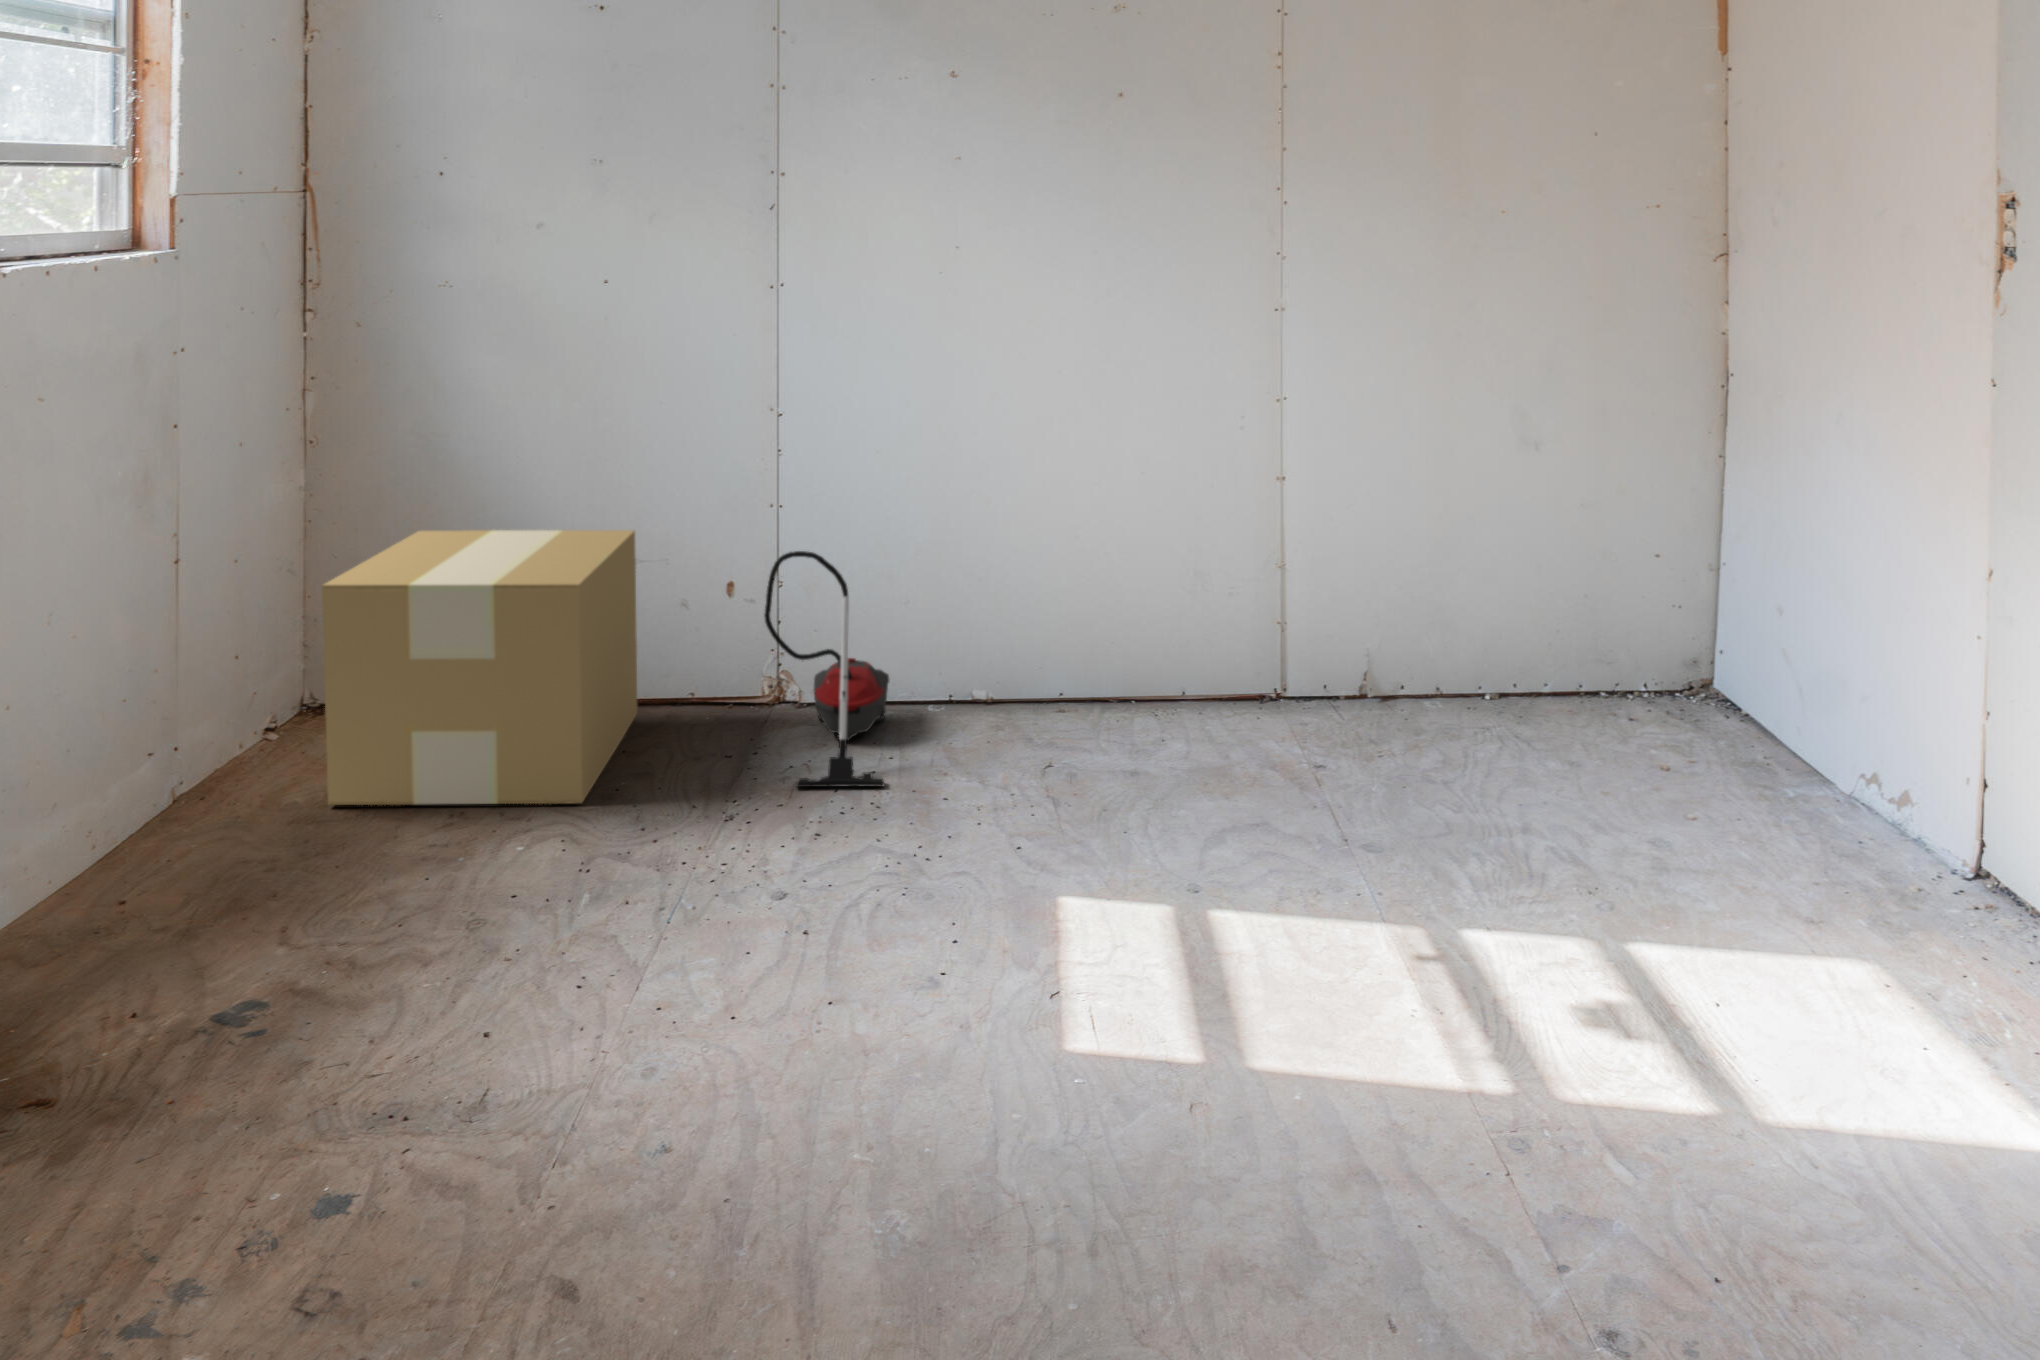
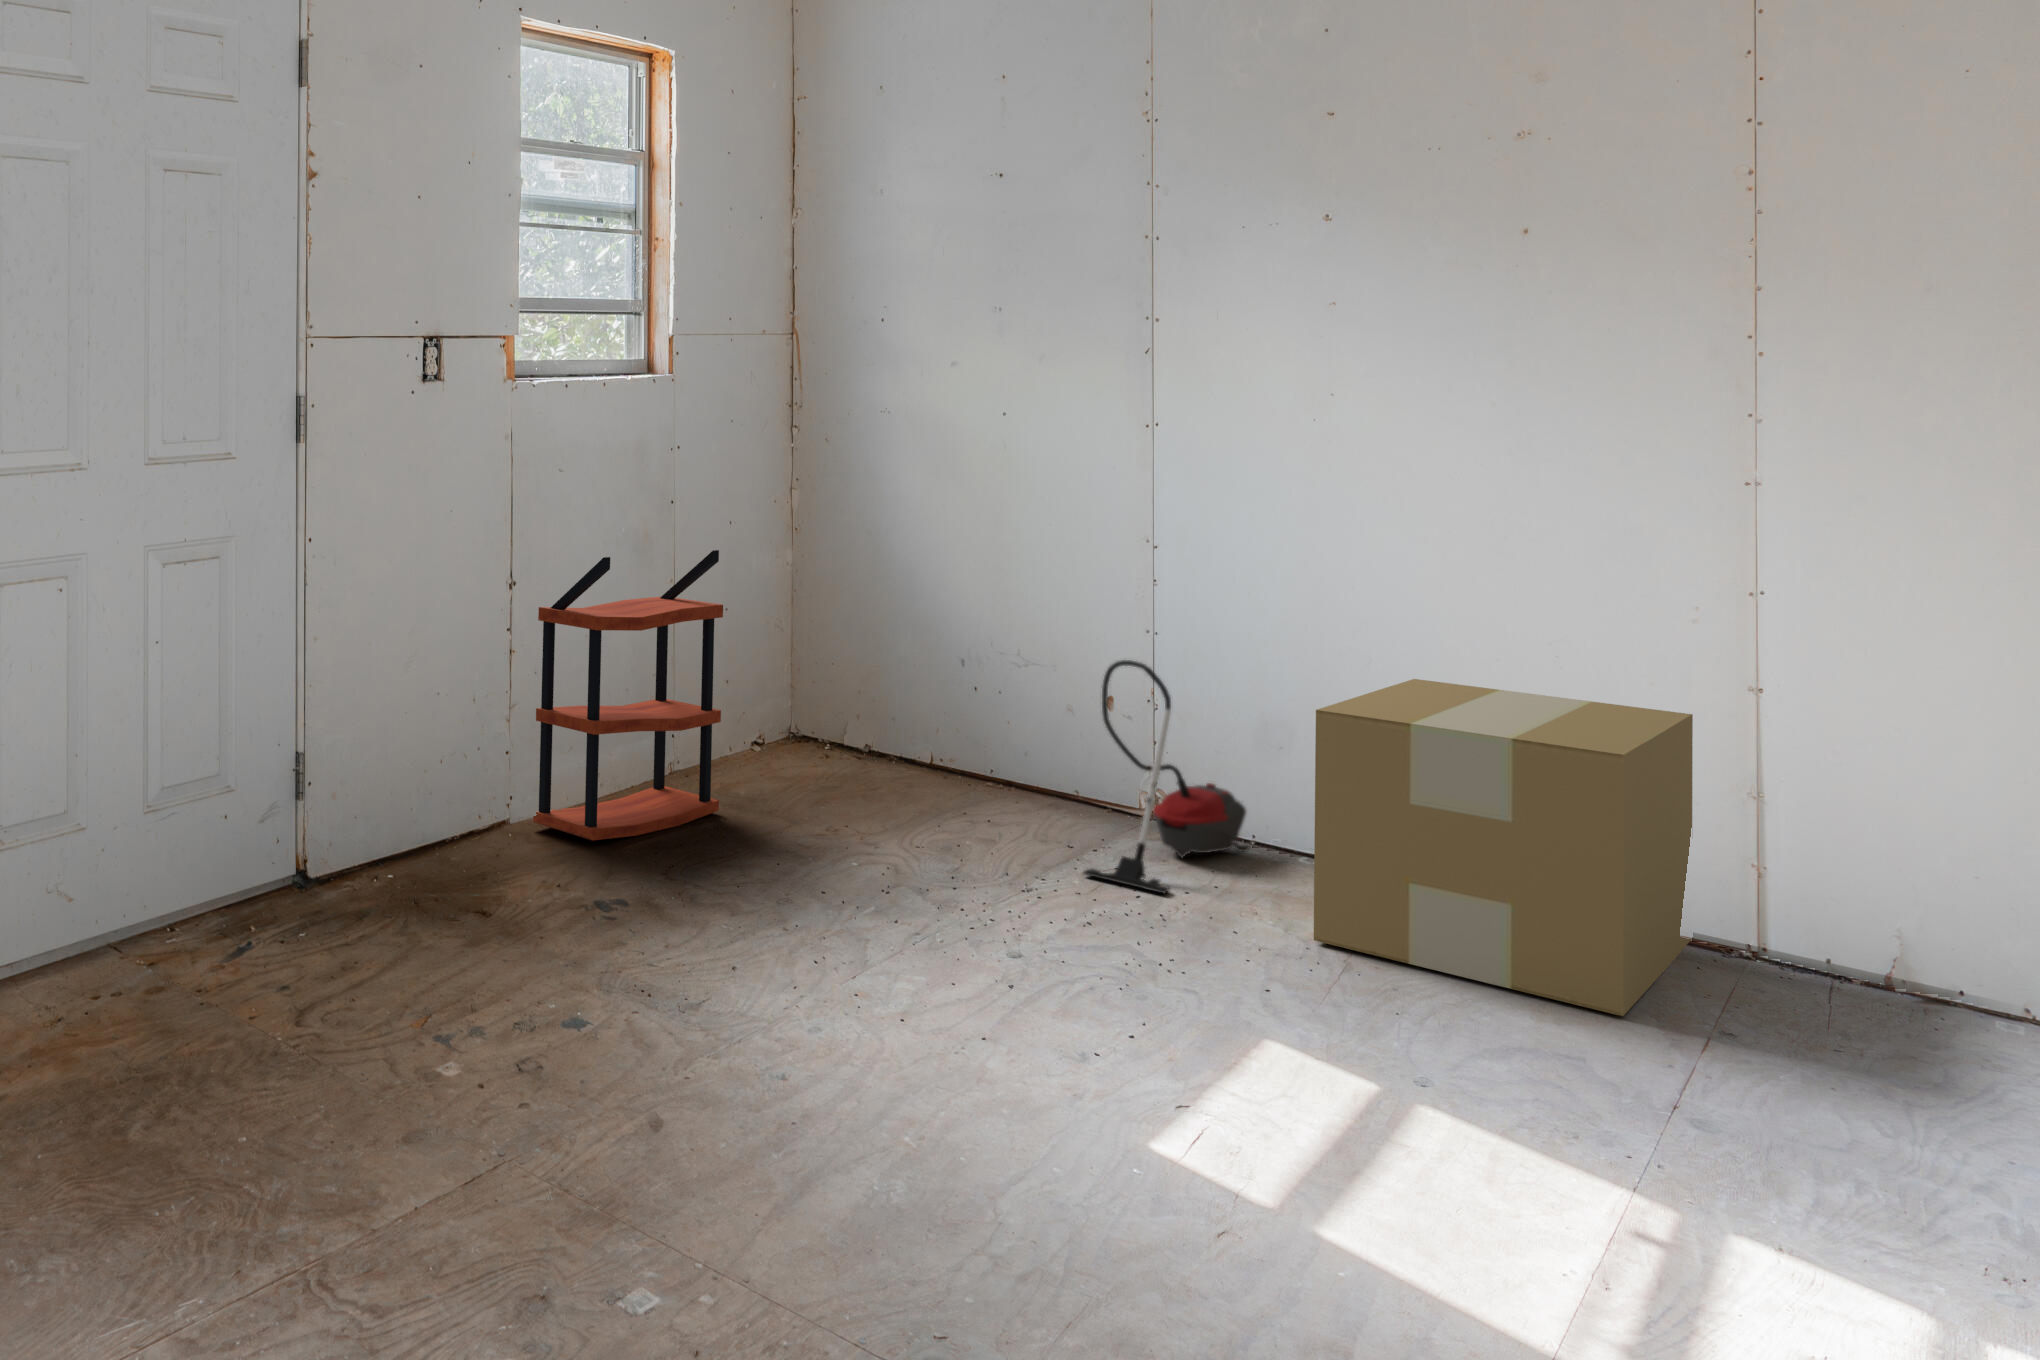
shelving unit: none [88,491,334,926] -> present [533,550,723,840]
cardboard box: present [322,530,637,805] -> present [1314,679,1693,1016]

